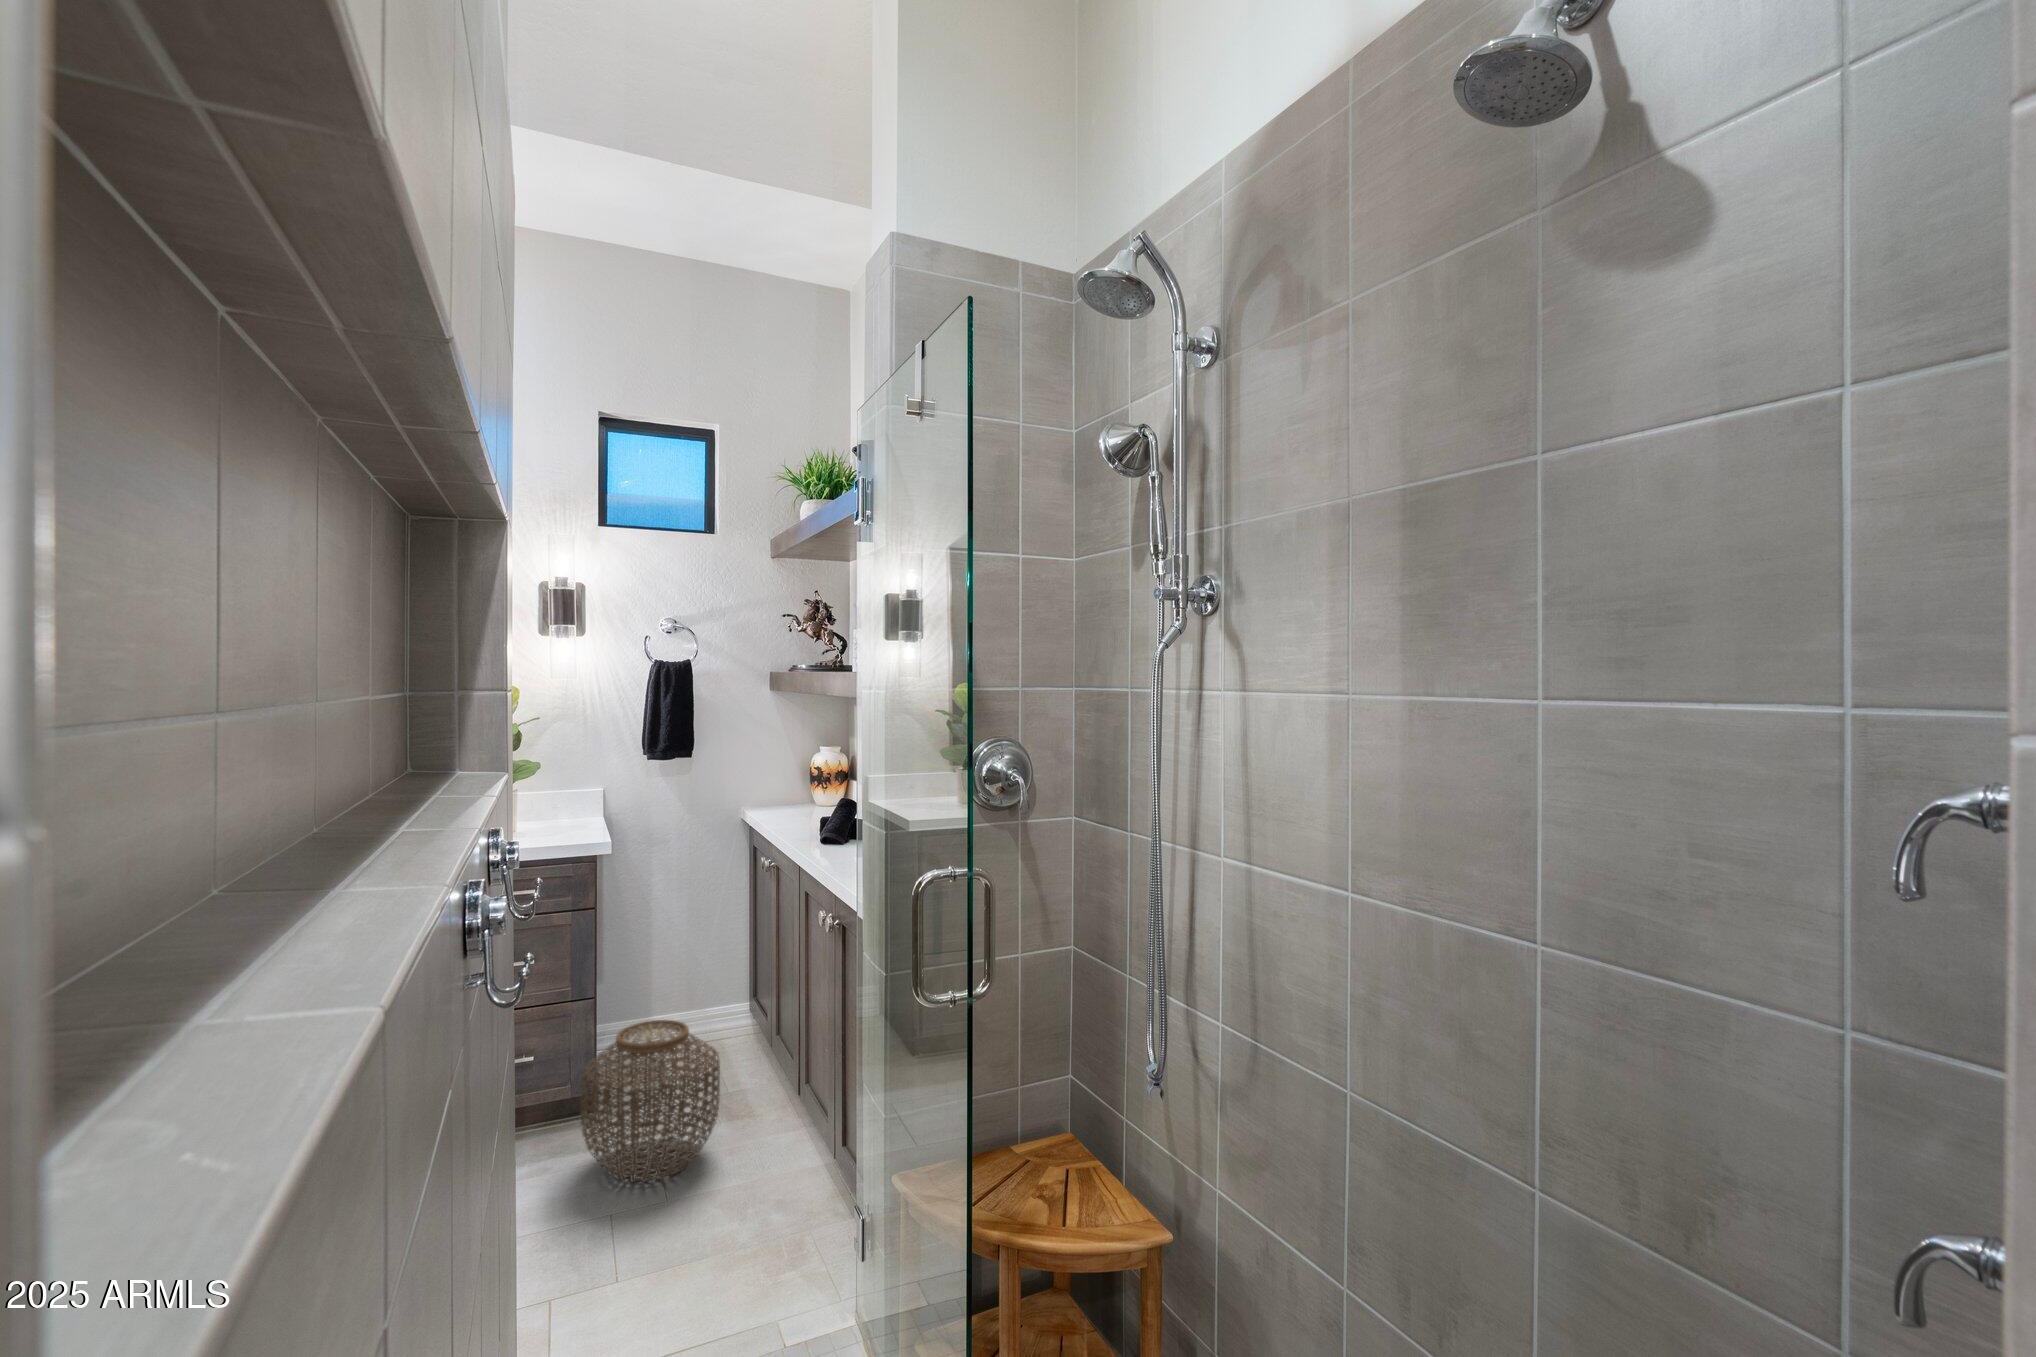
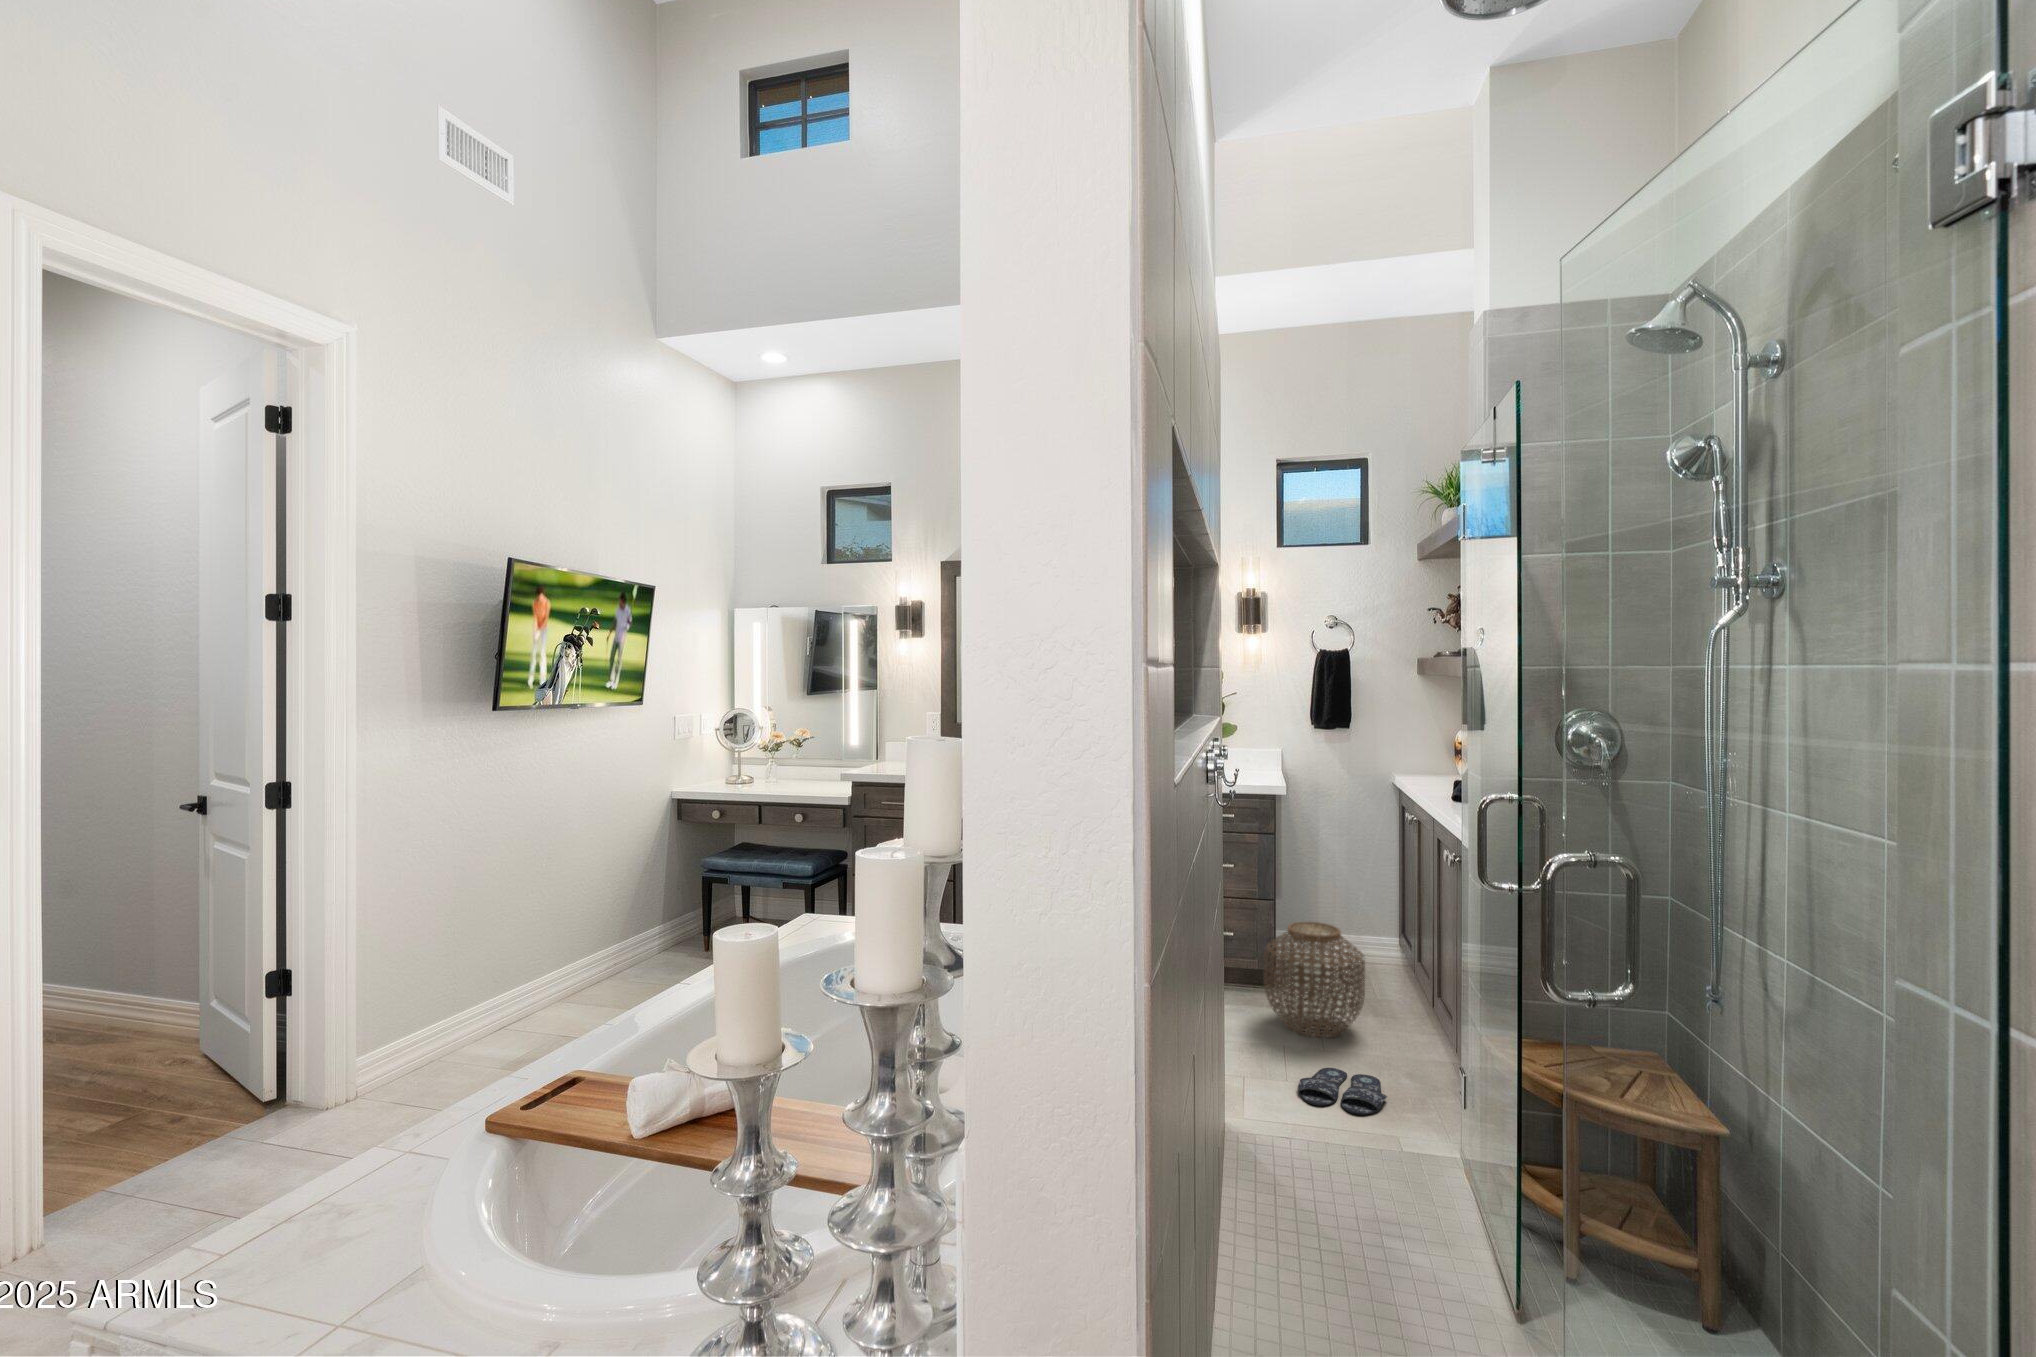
slippers: none [636,1222,757,1306] -> present [1298,1068,1387,1115]

